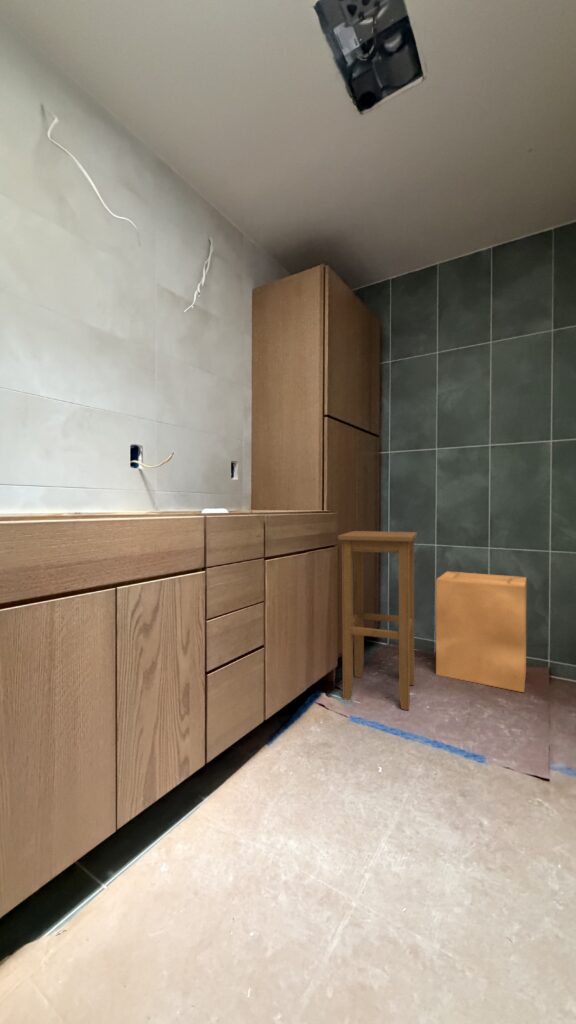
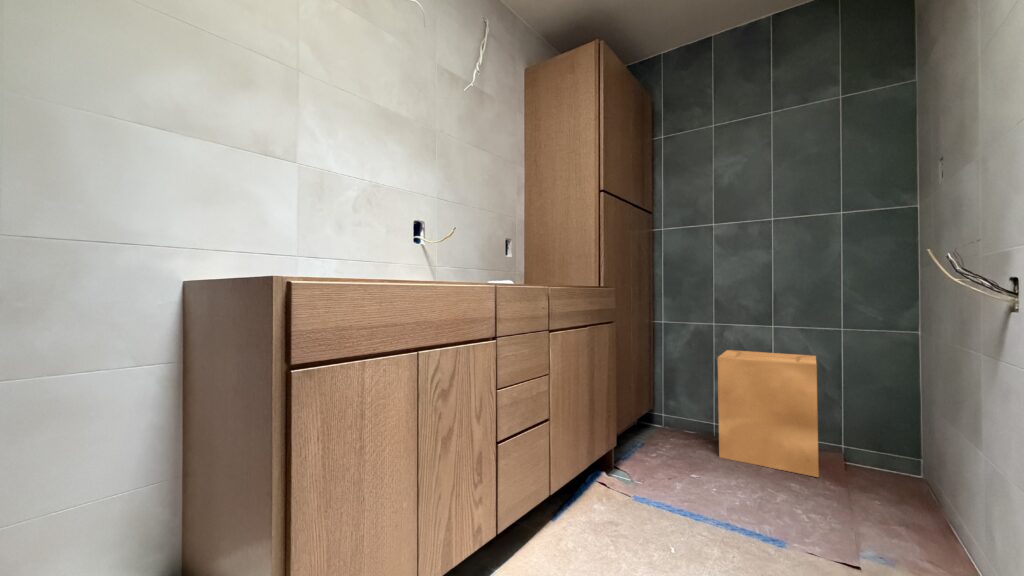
stool: present [338,531,417,710] -> none [617,307,698,492]

